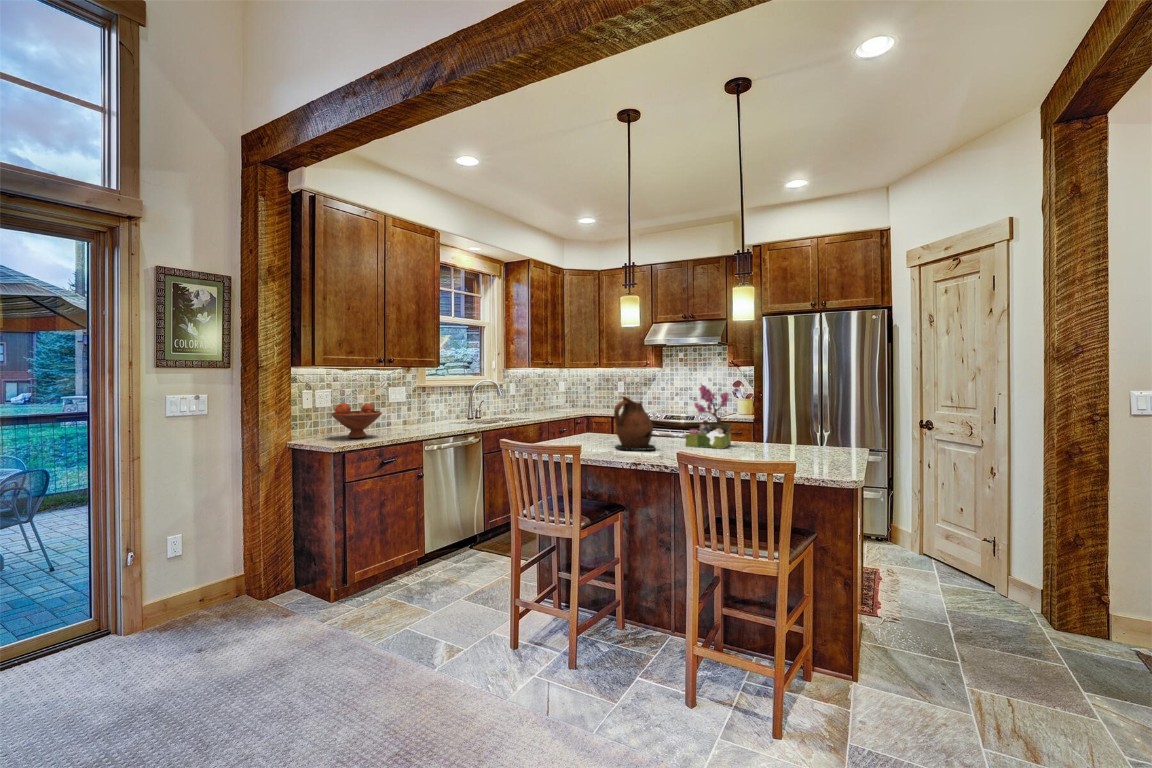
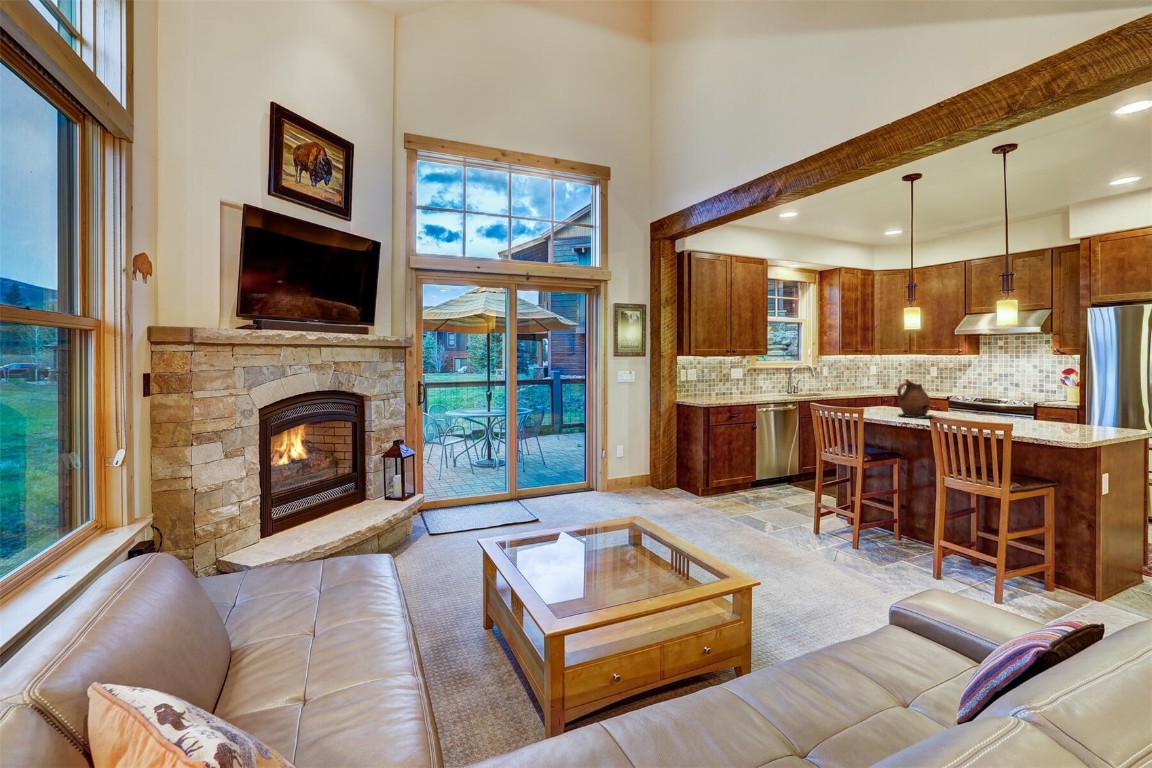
flower arrangement: present [686,385,732,449] -> none [962,371,1010,422]
fruit bowl: present [331,403,382,438] -> none [699,379,729,401]

